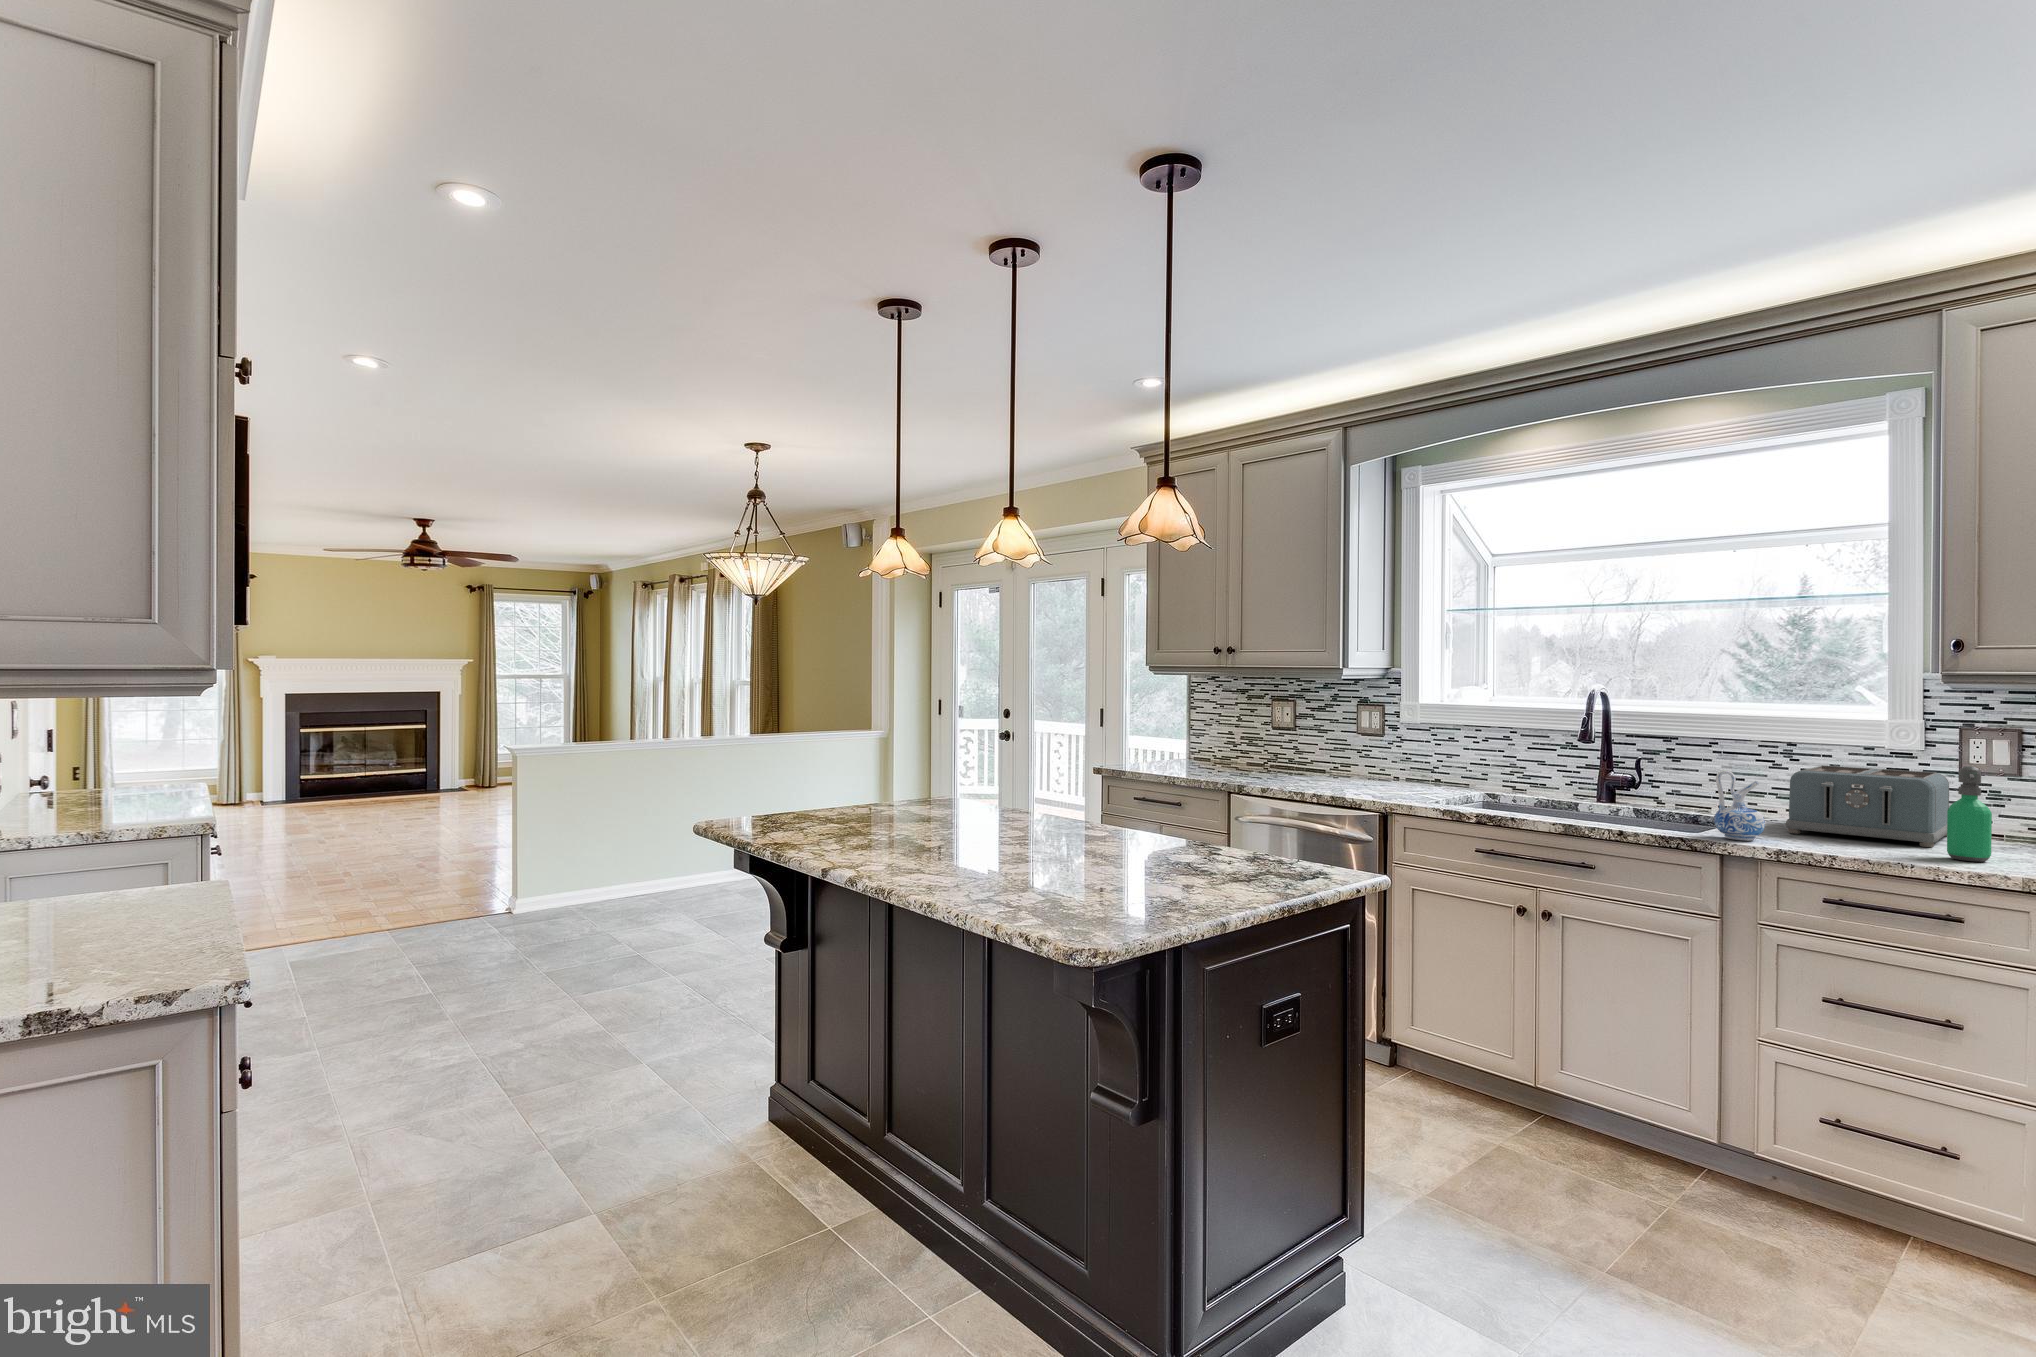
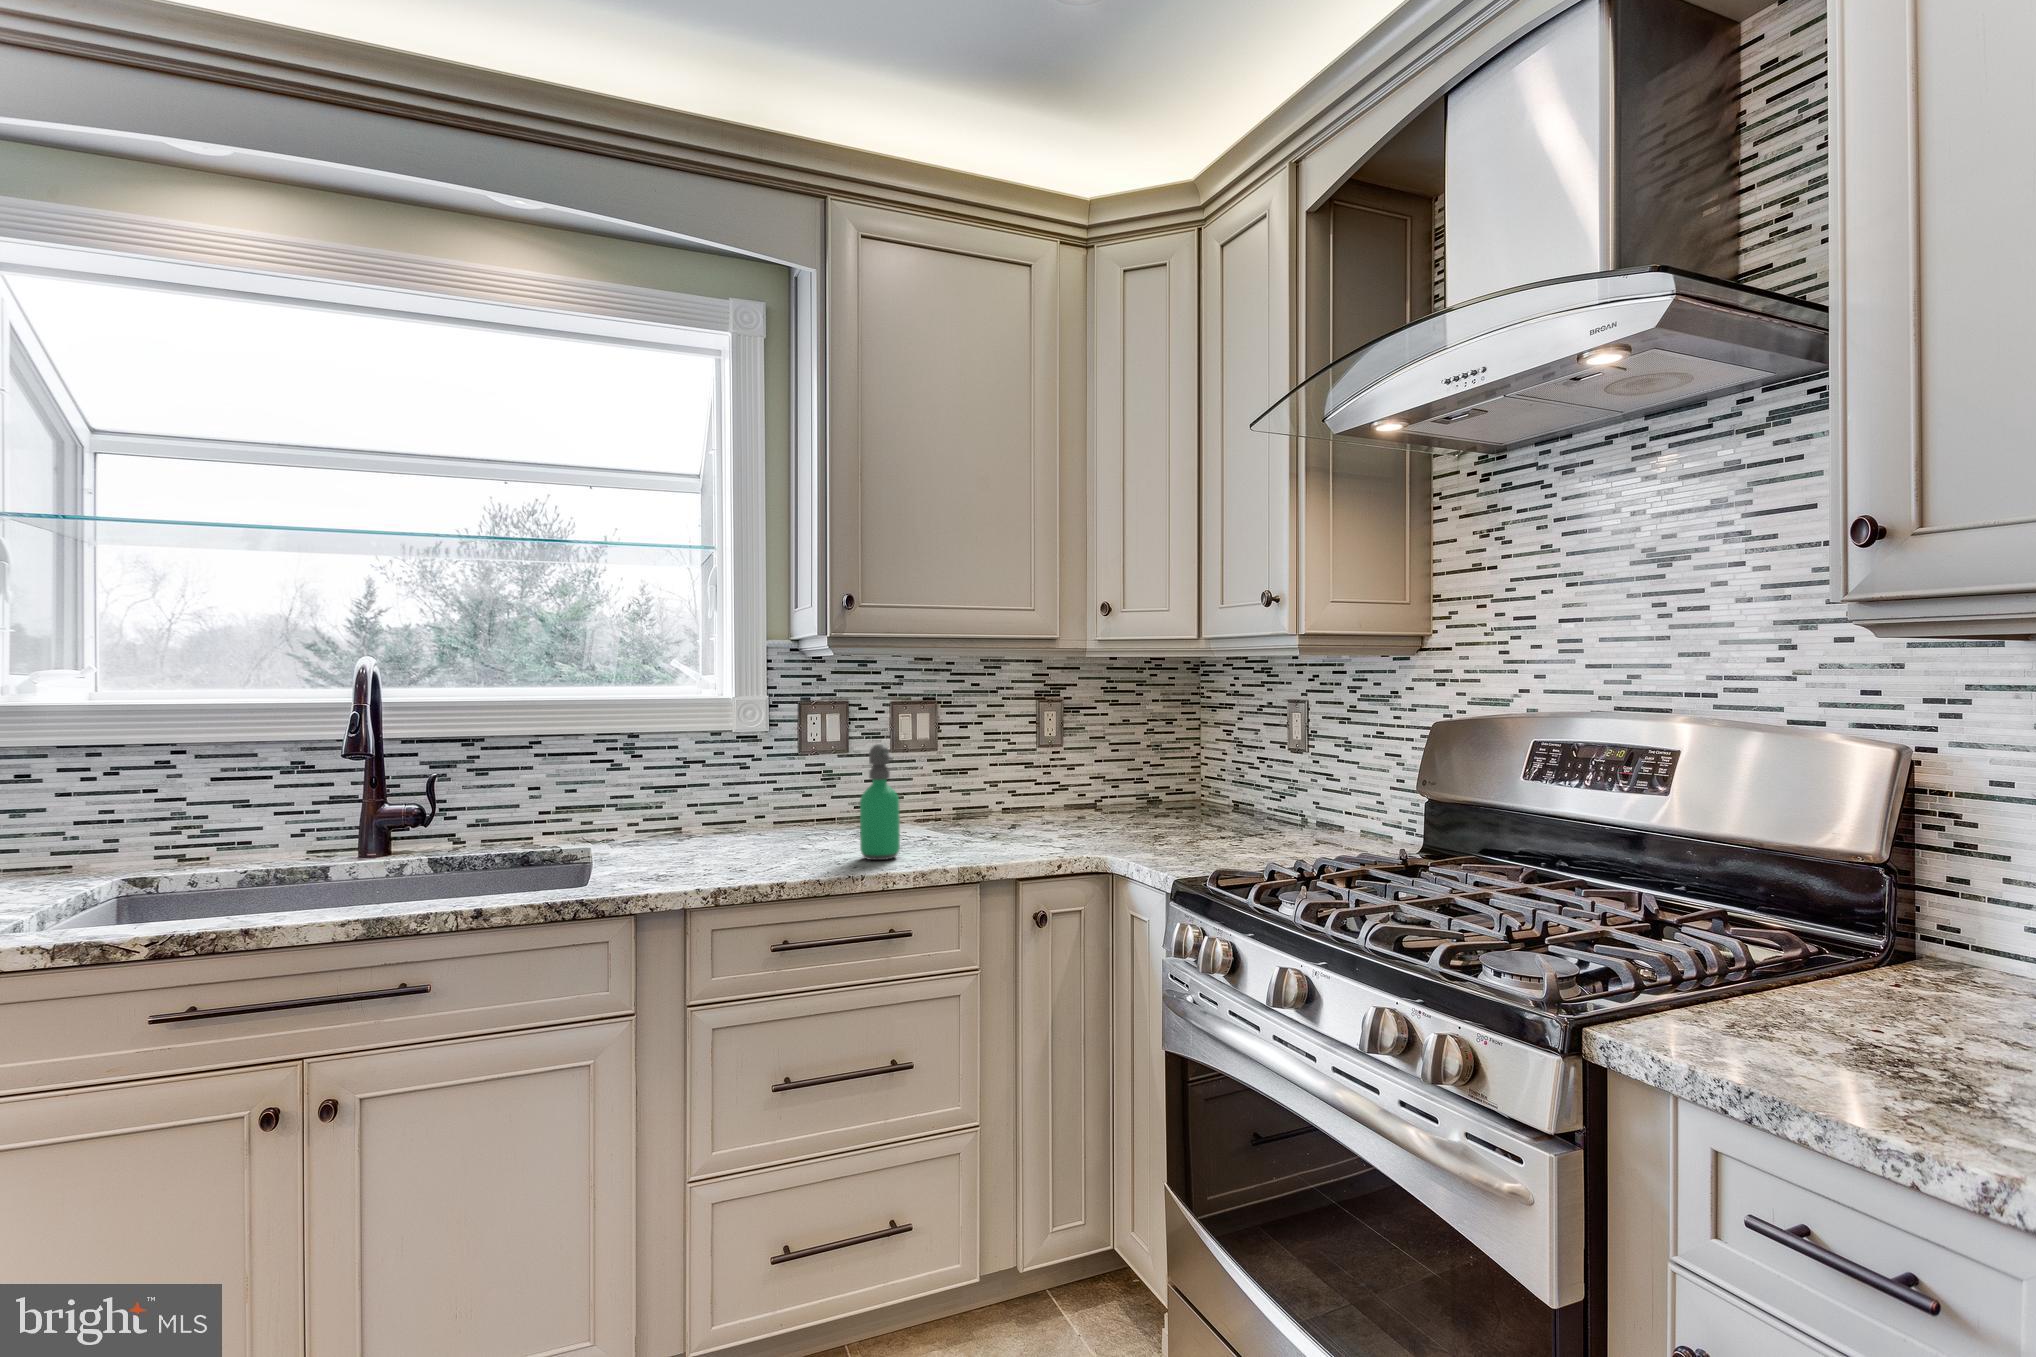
toaster: present [1786,765,1949,847] -> none [663,756,825,859]
ceramic pitcher: present [1714,770,1765,841] -> none [603,782,672,890]

